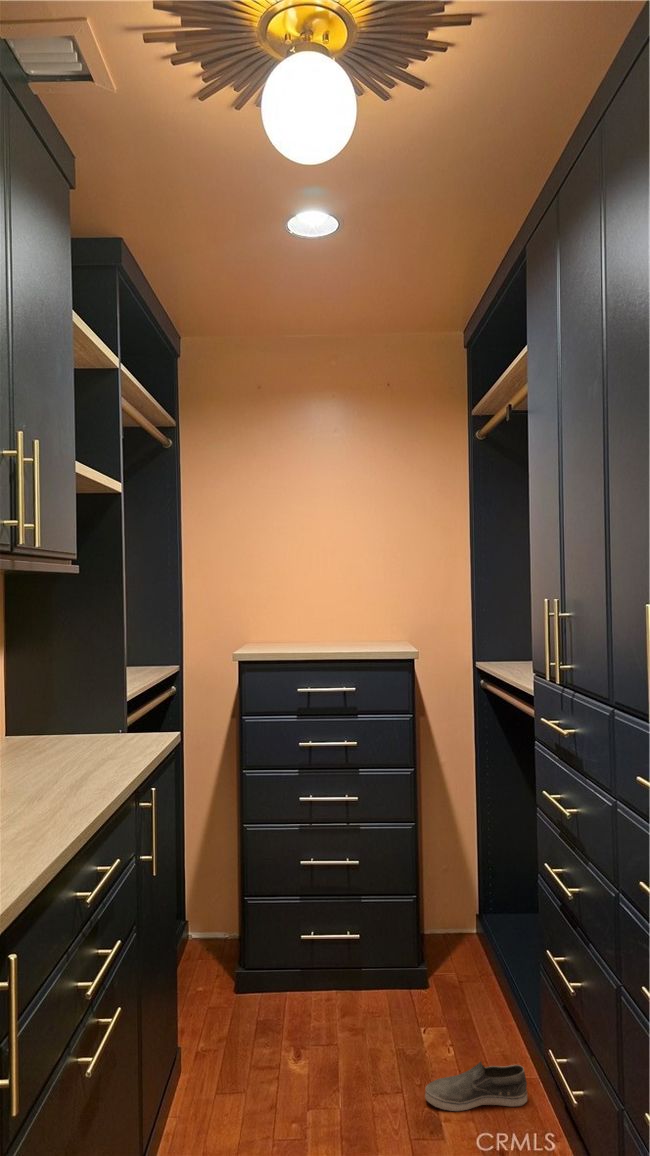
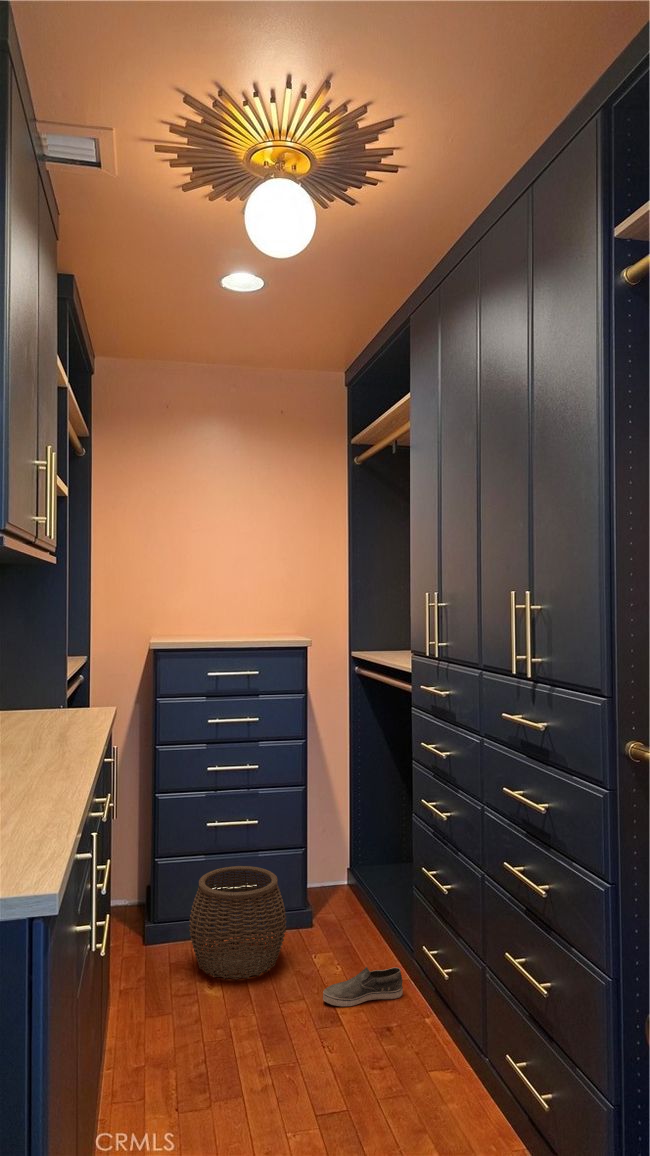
woven basket: none [277,913,389,1054] -> present [189,866,287,980]

